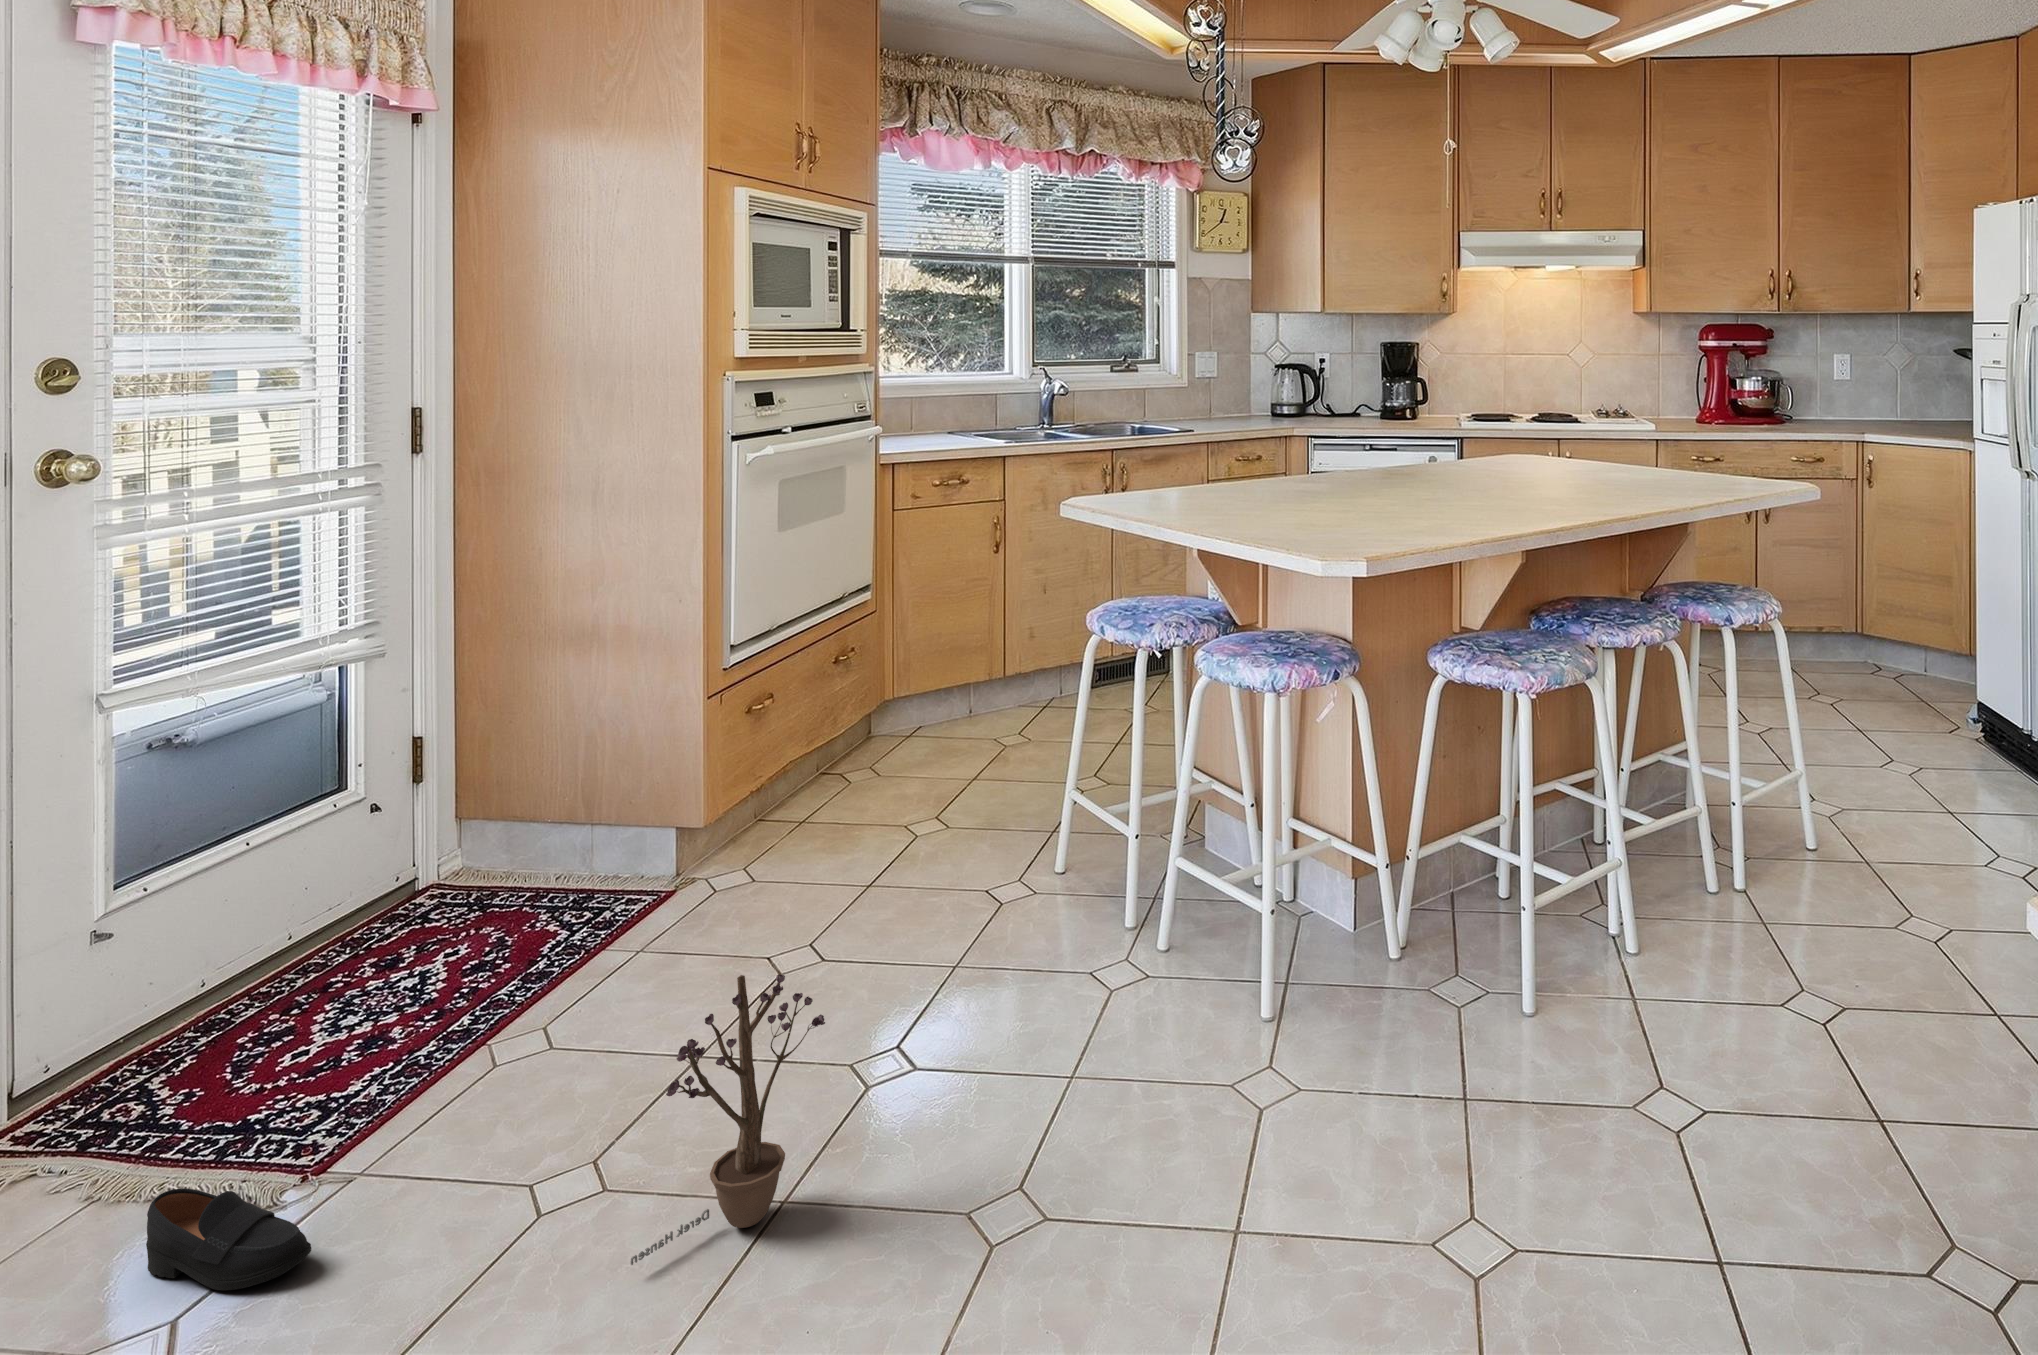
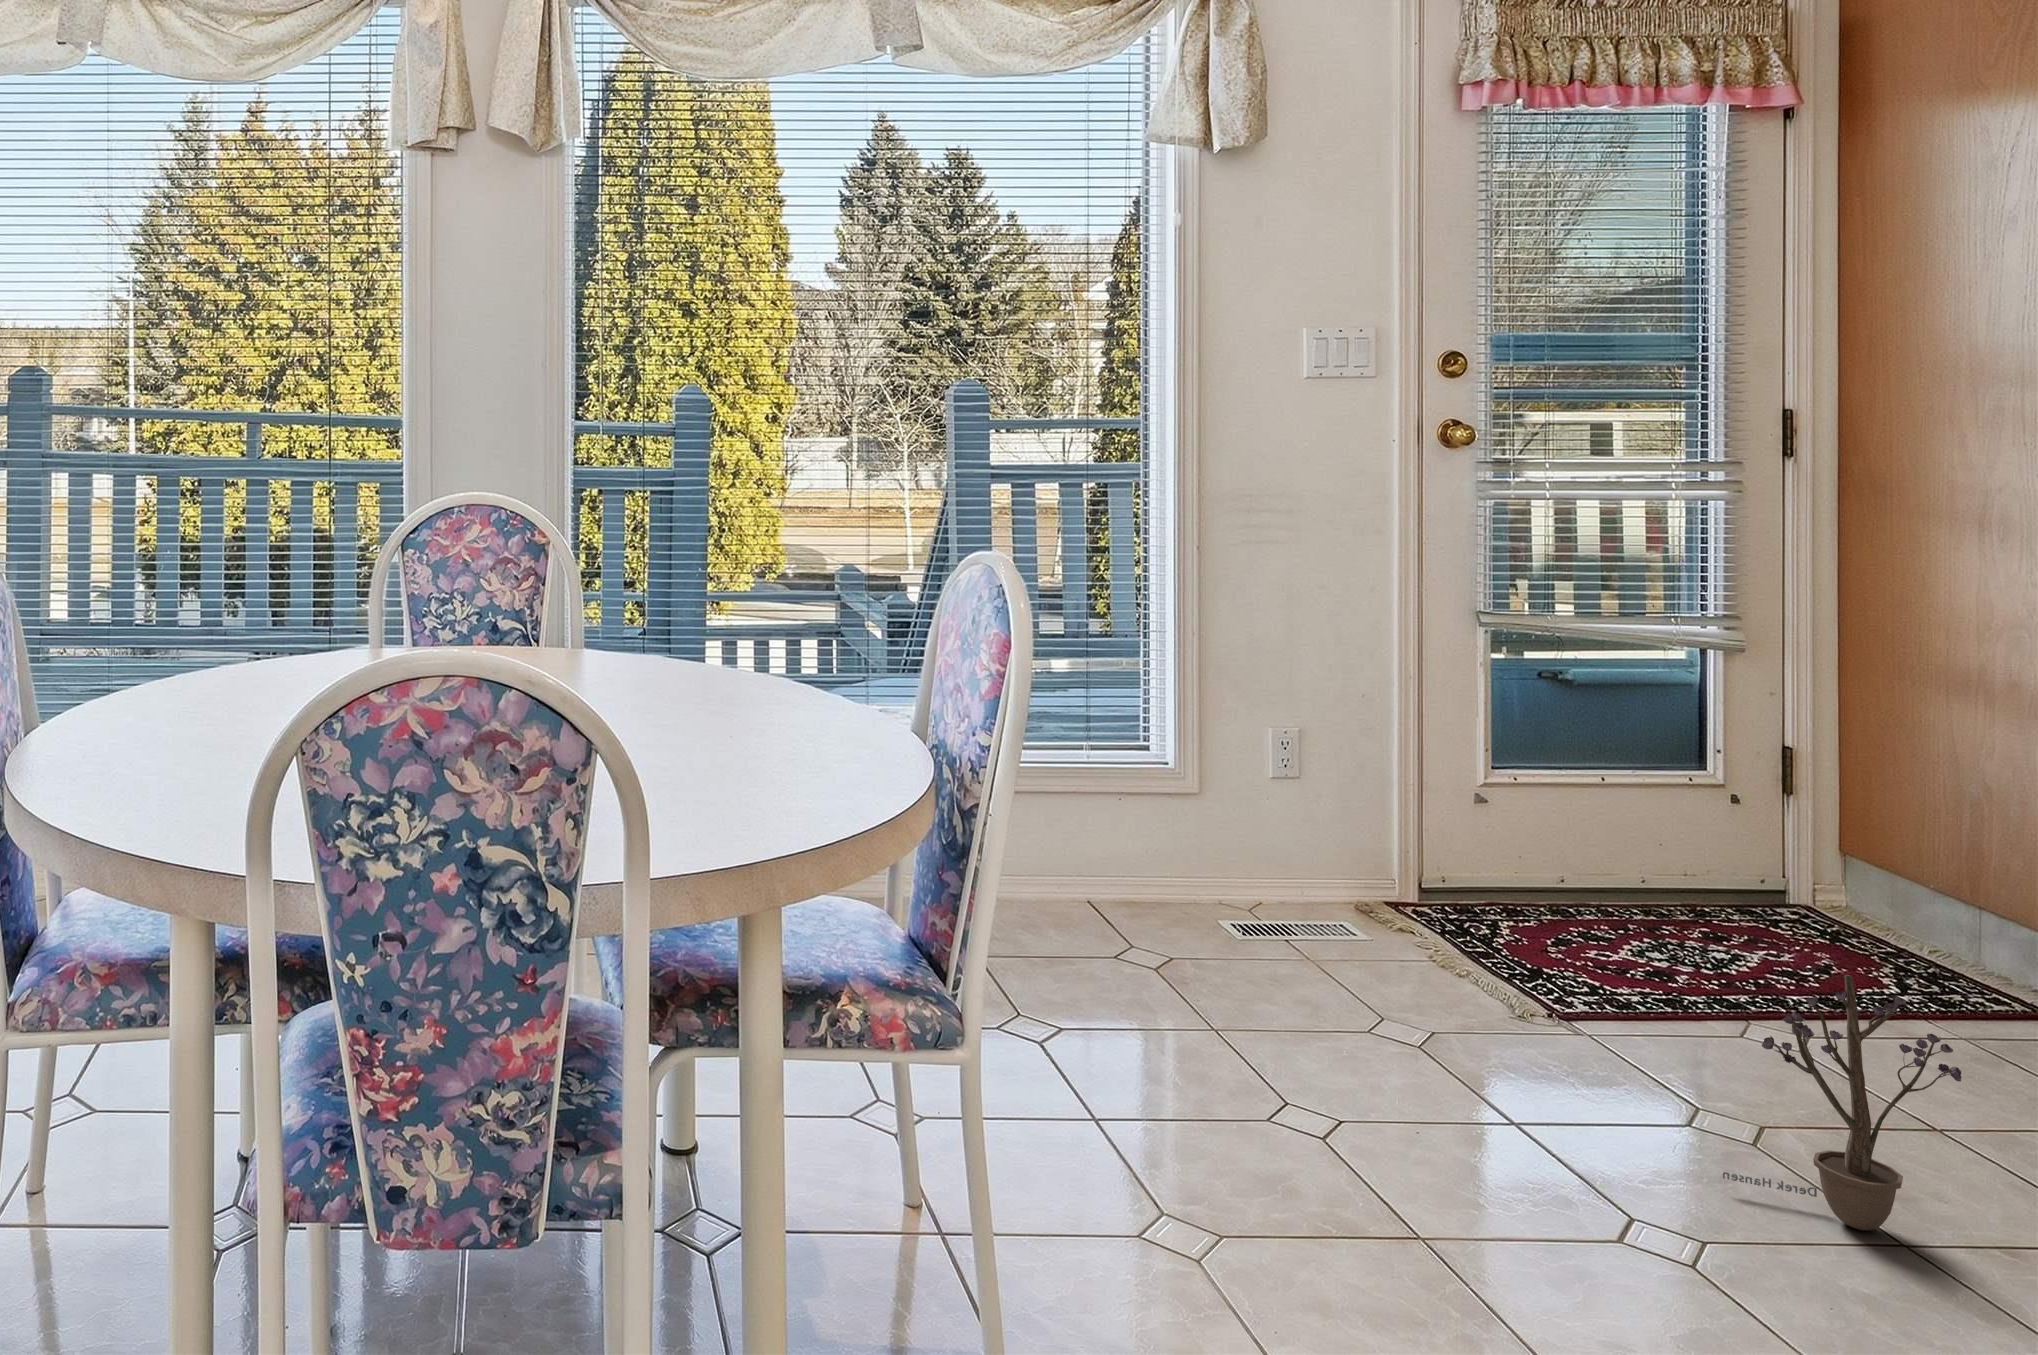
shoe: present [146,1188,311,1290] -> none [1432,960,1521,1048]

